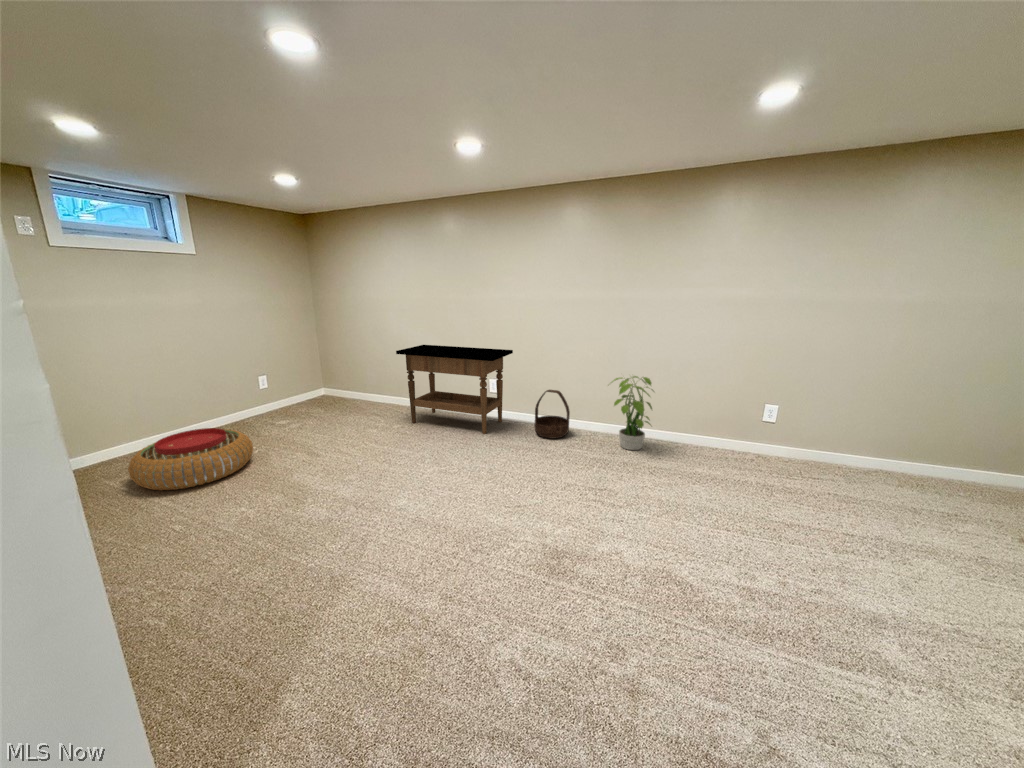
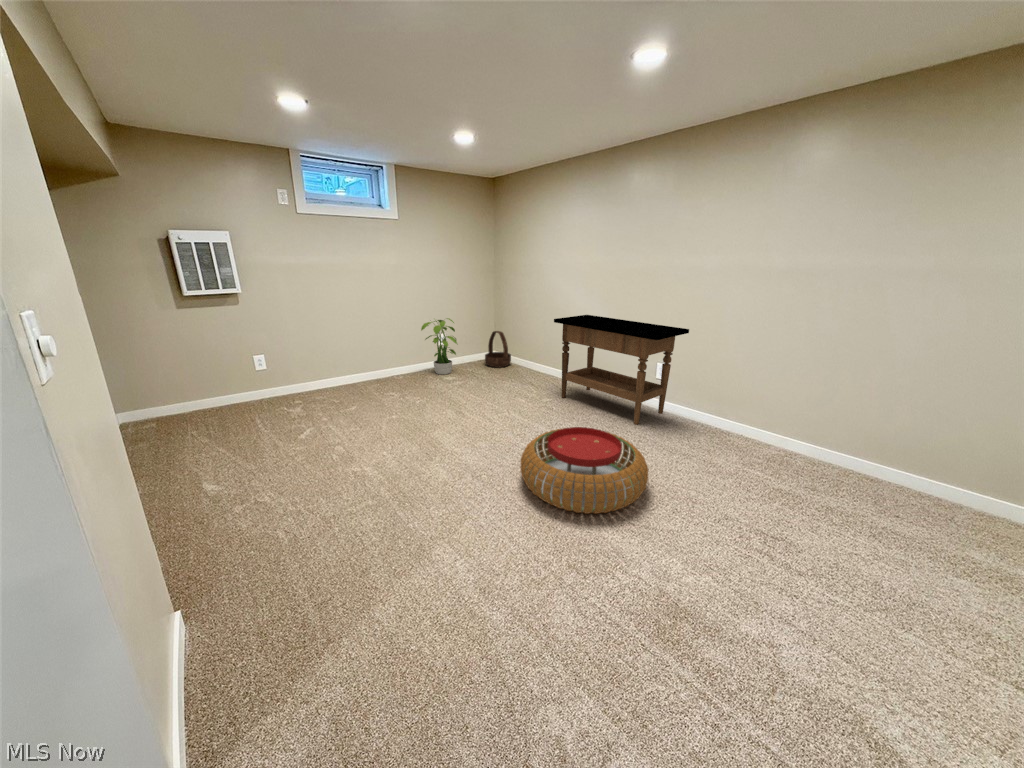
potted plant: present [611,376,652,450] -> present [421,318,457,374]
basket: present [535,390,570,439] -> present [485,331,511,367]
pouf: present [128,428,253,490] -> present [520,427,648,514]

